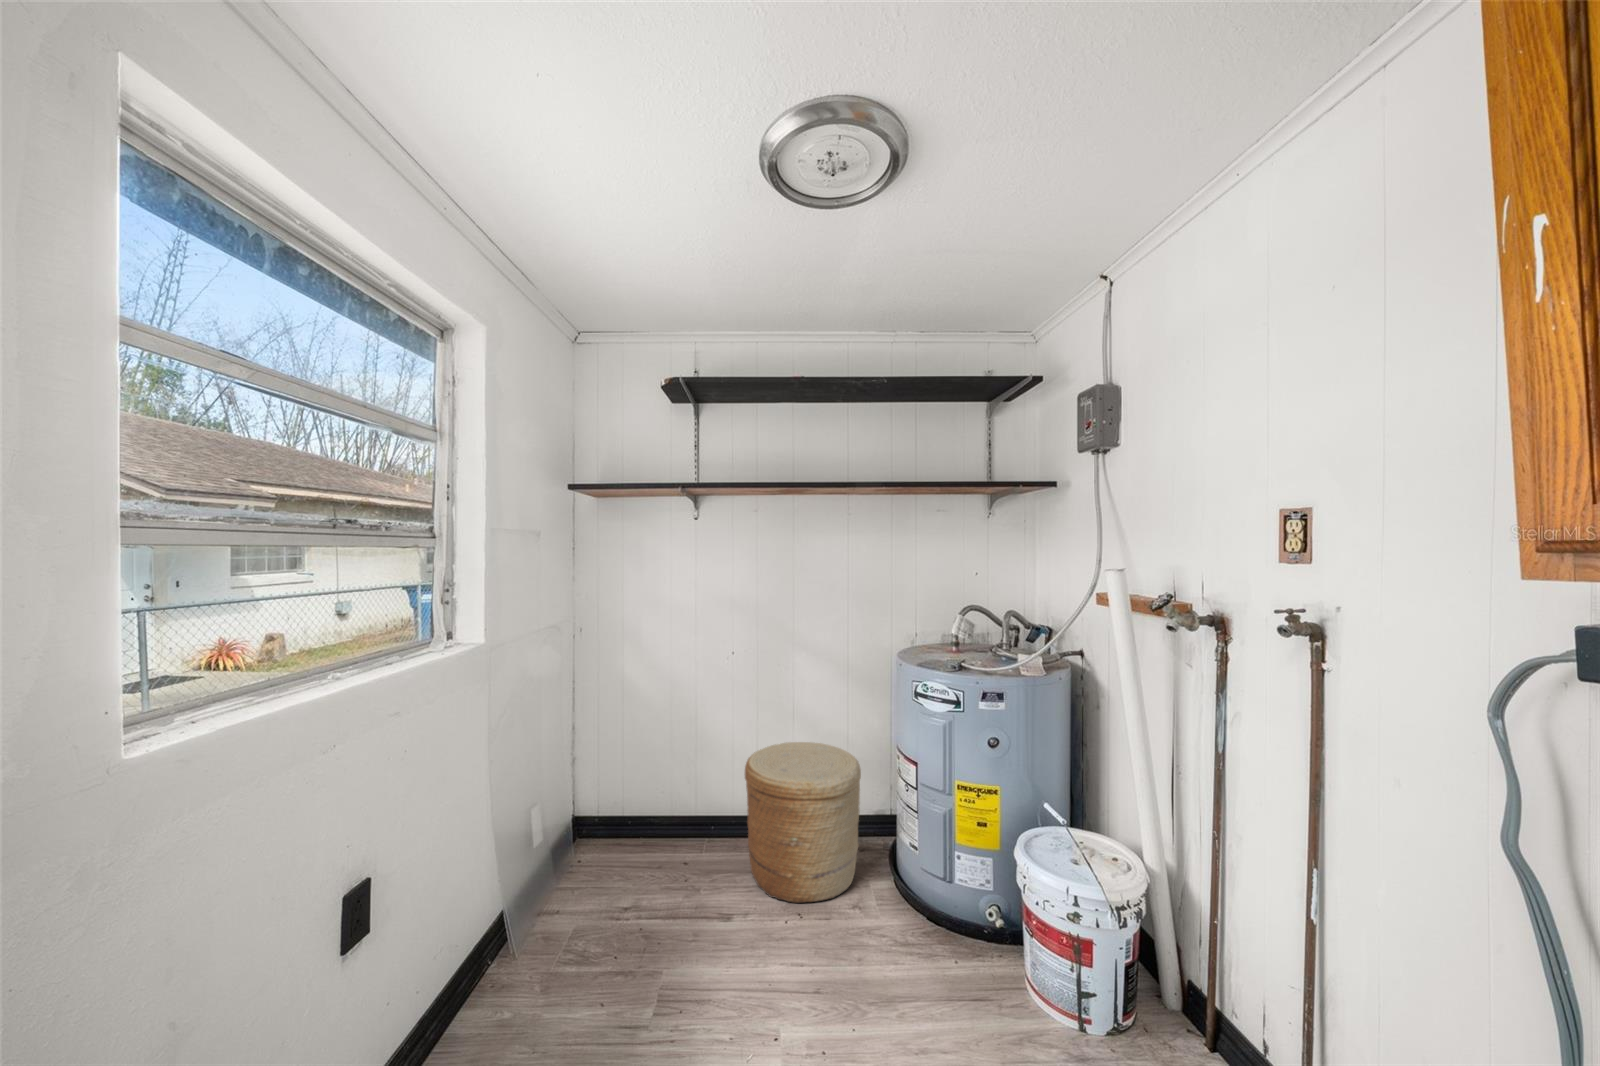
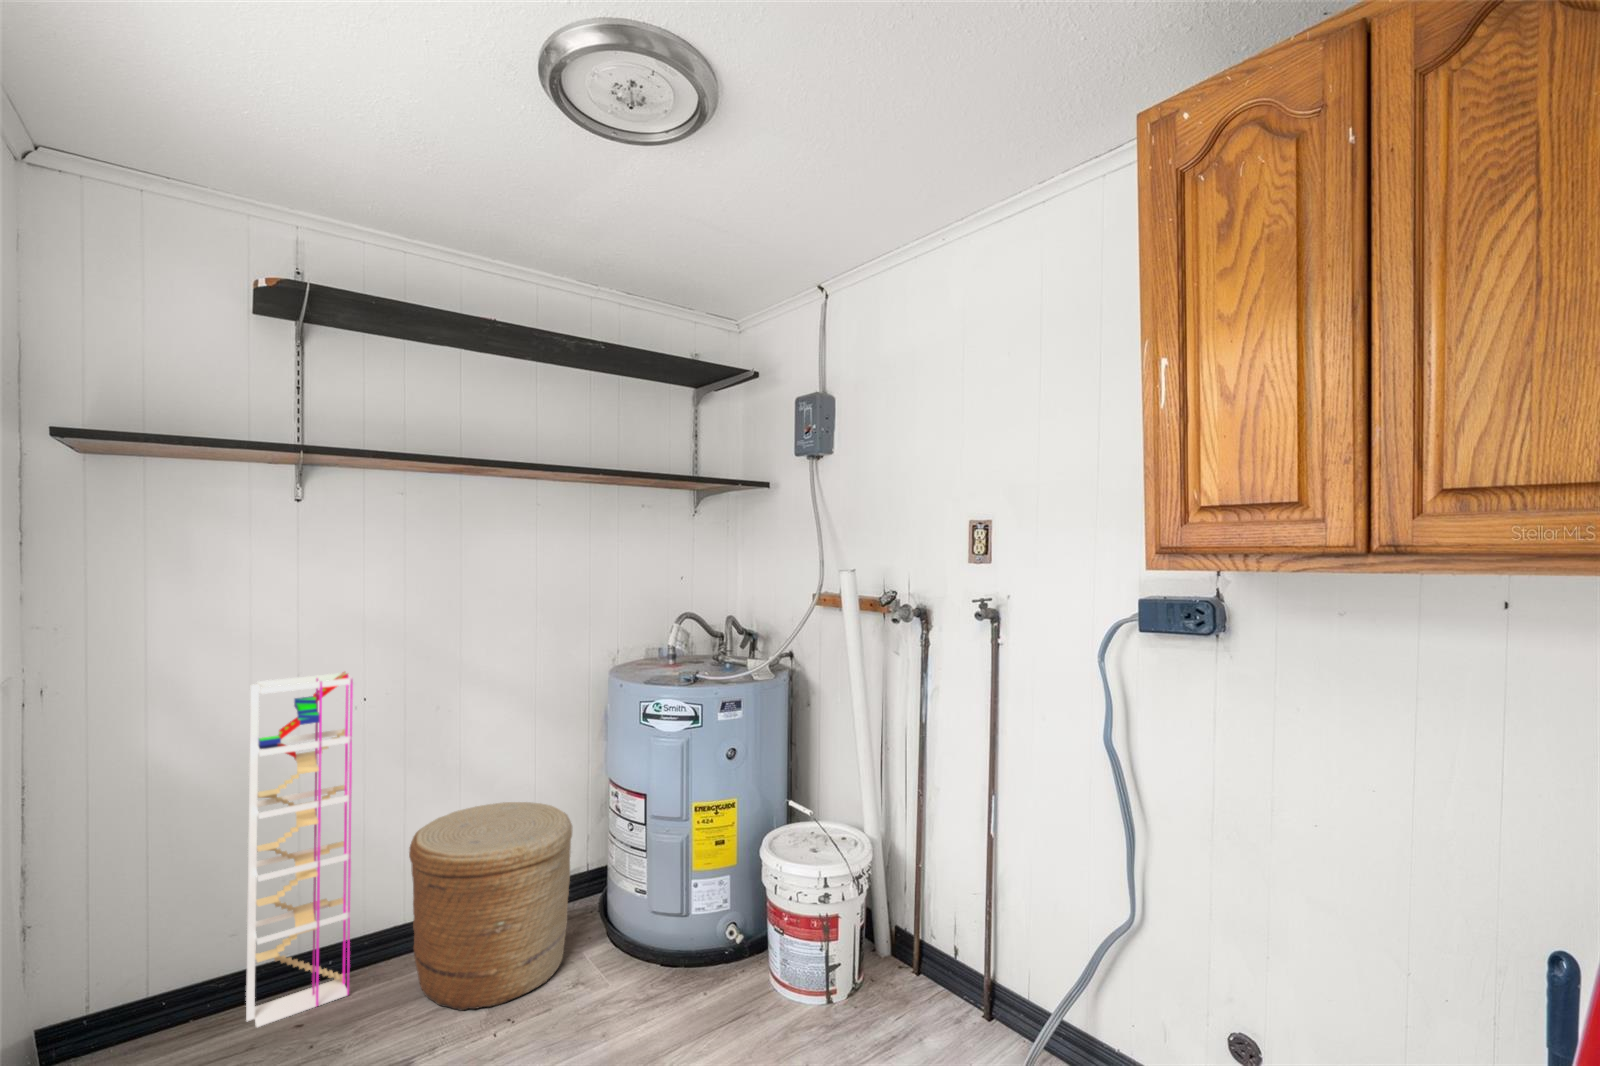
shelving unit: none [657,629,716,860] -> present [246,672,353,1027]

